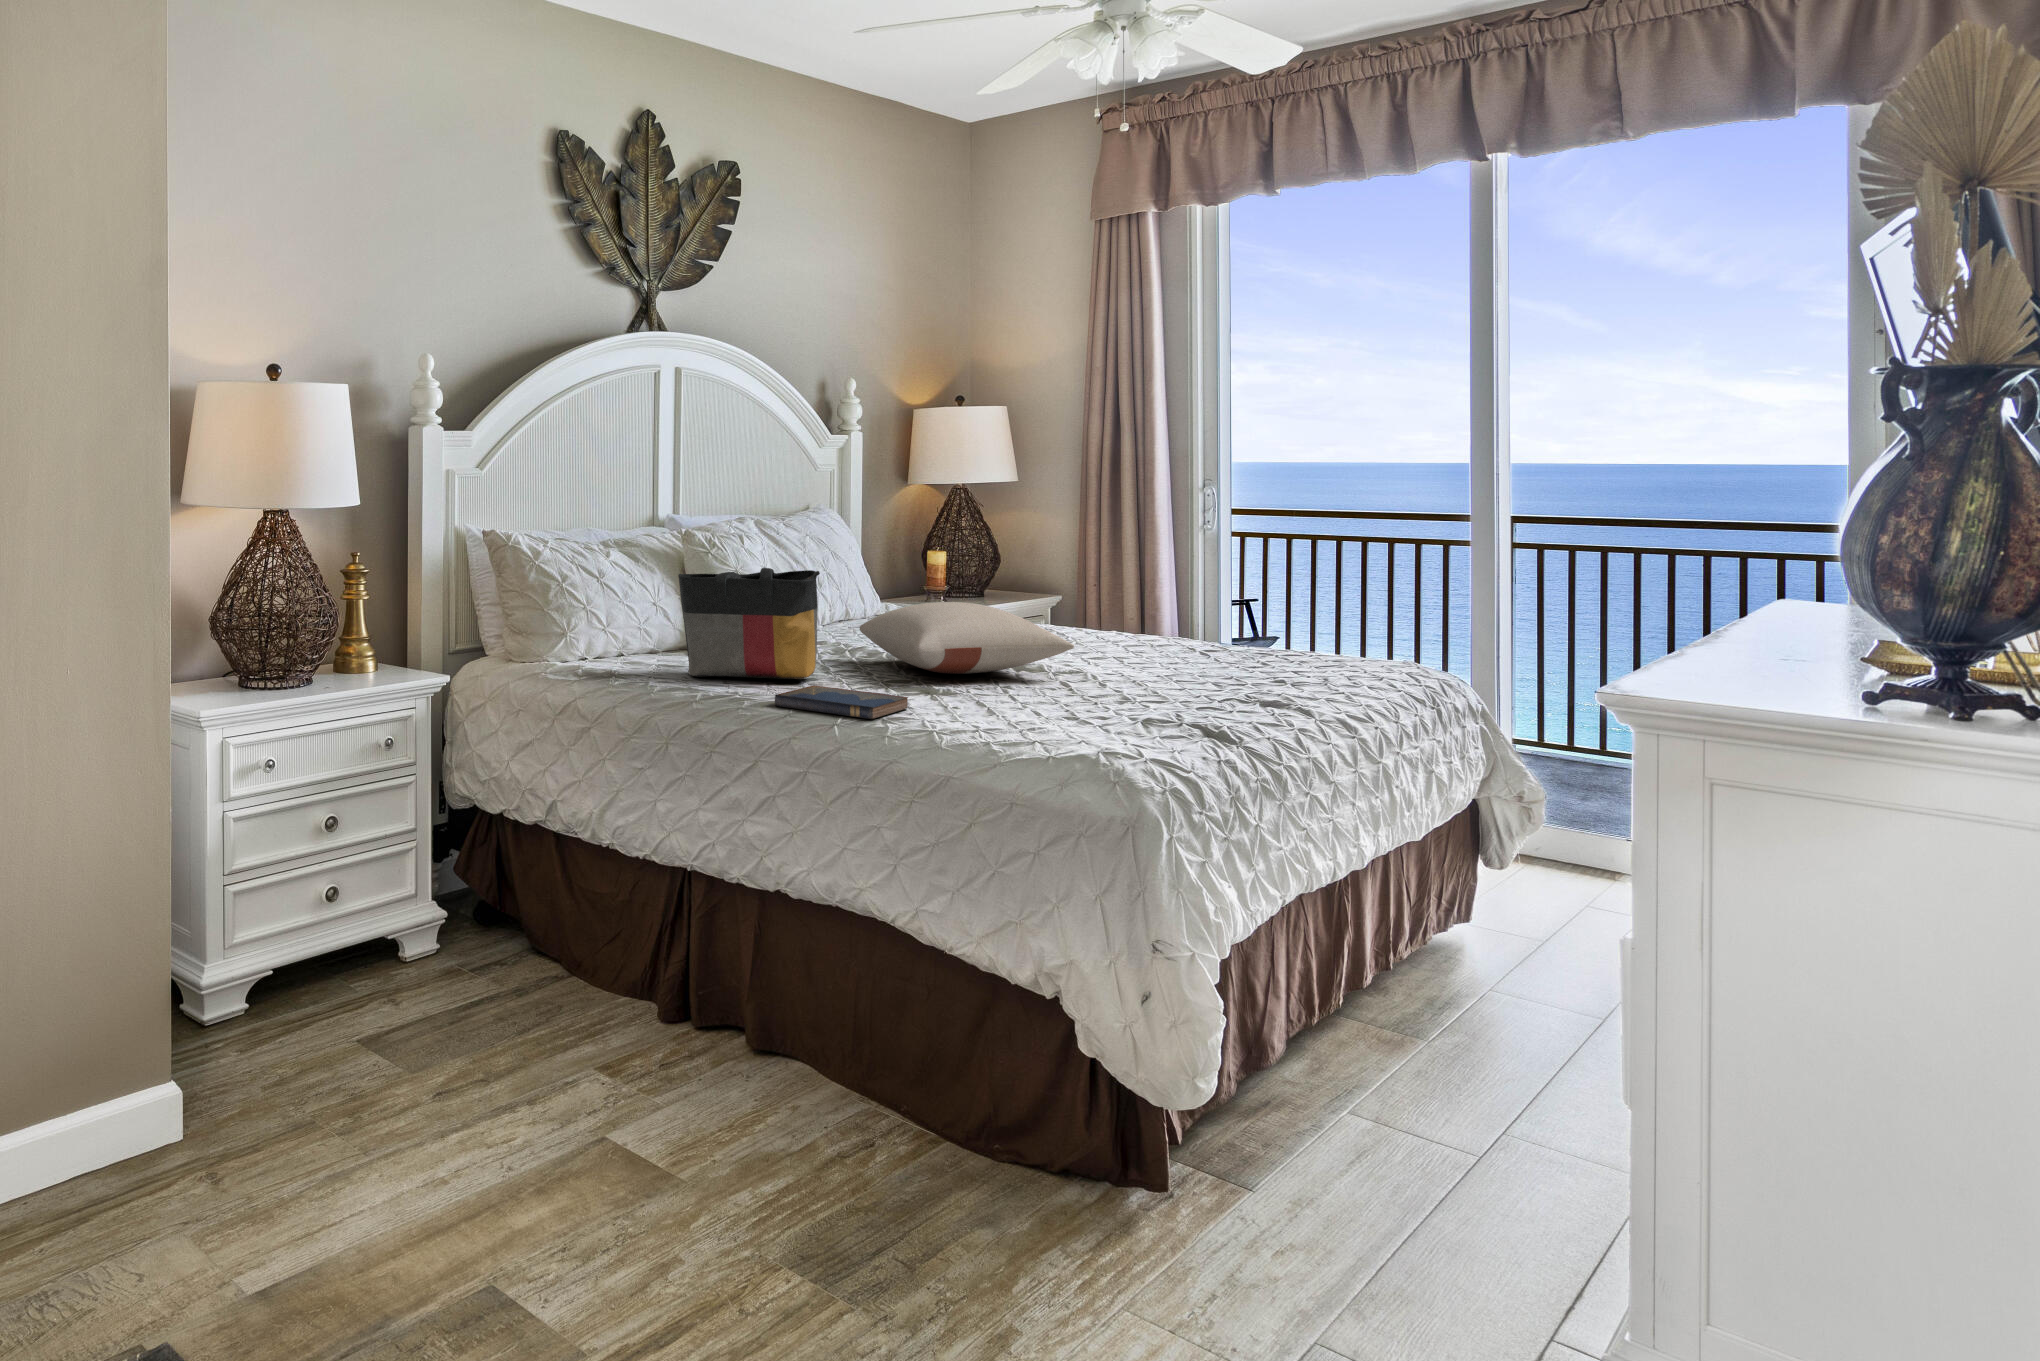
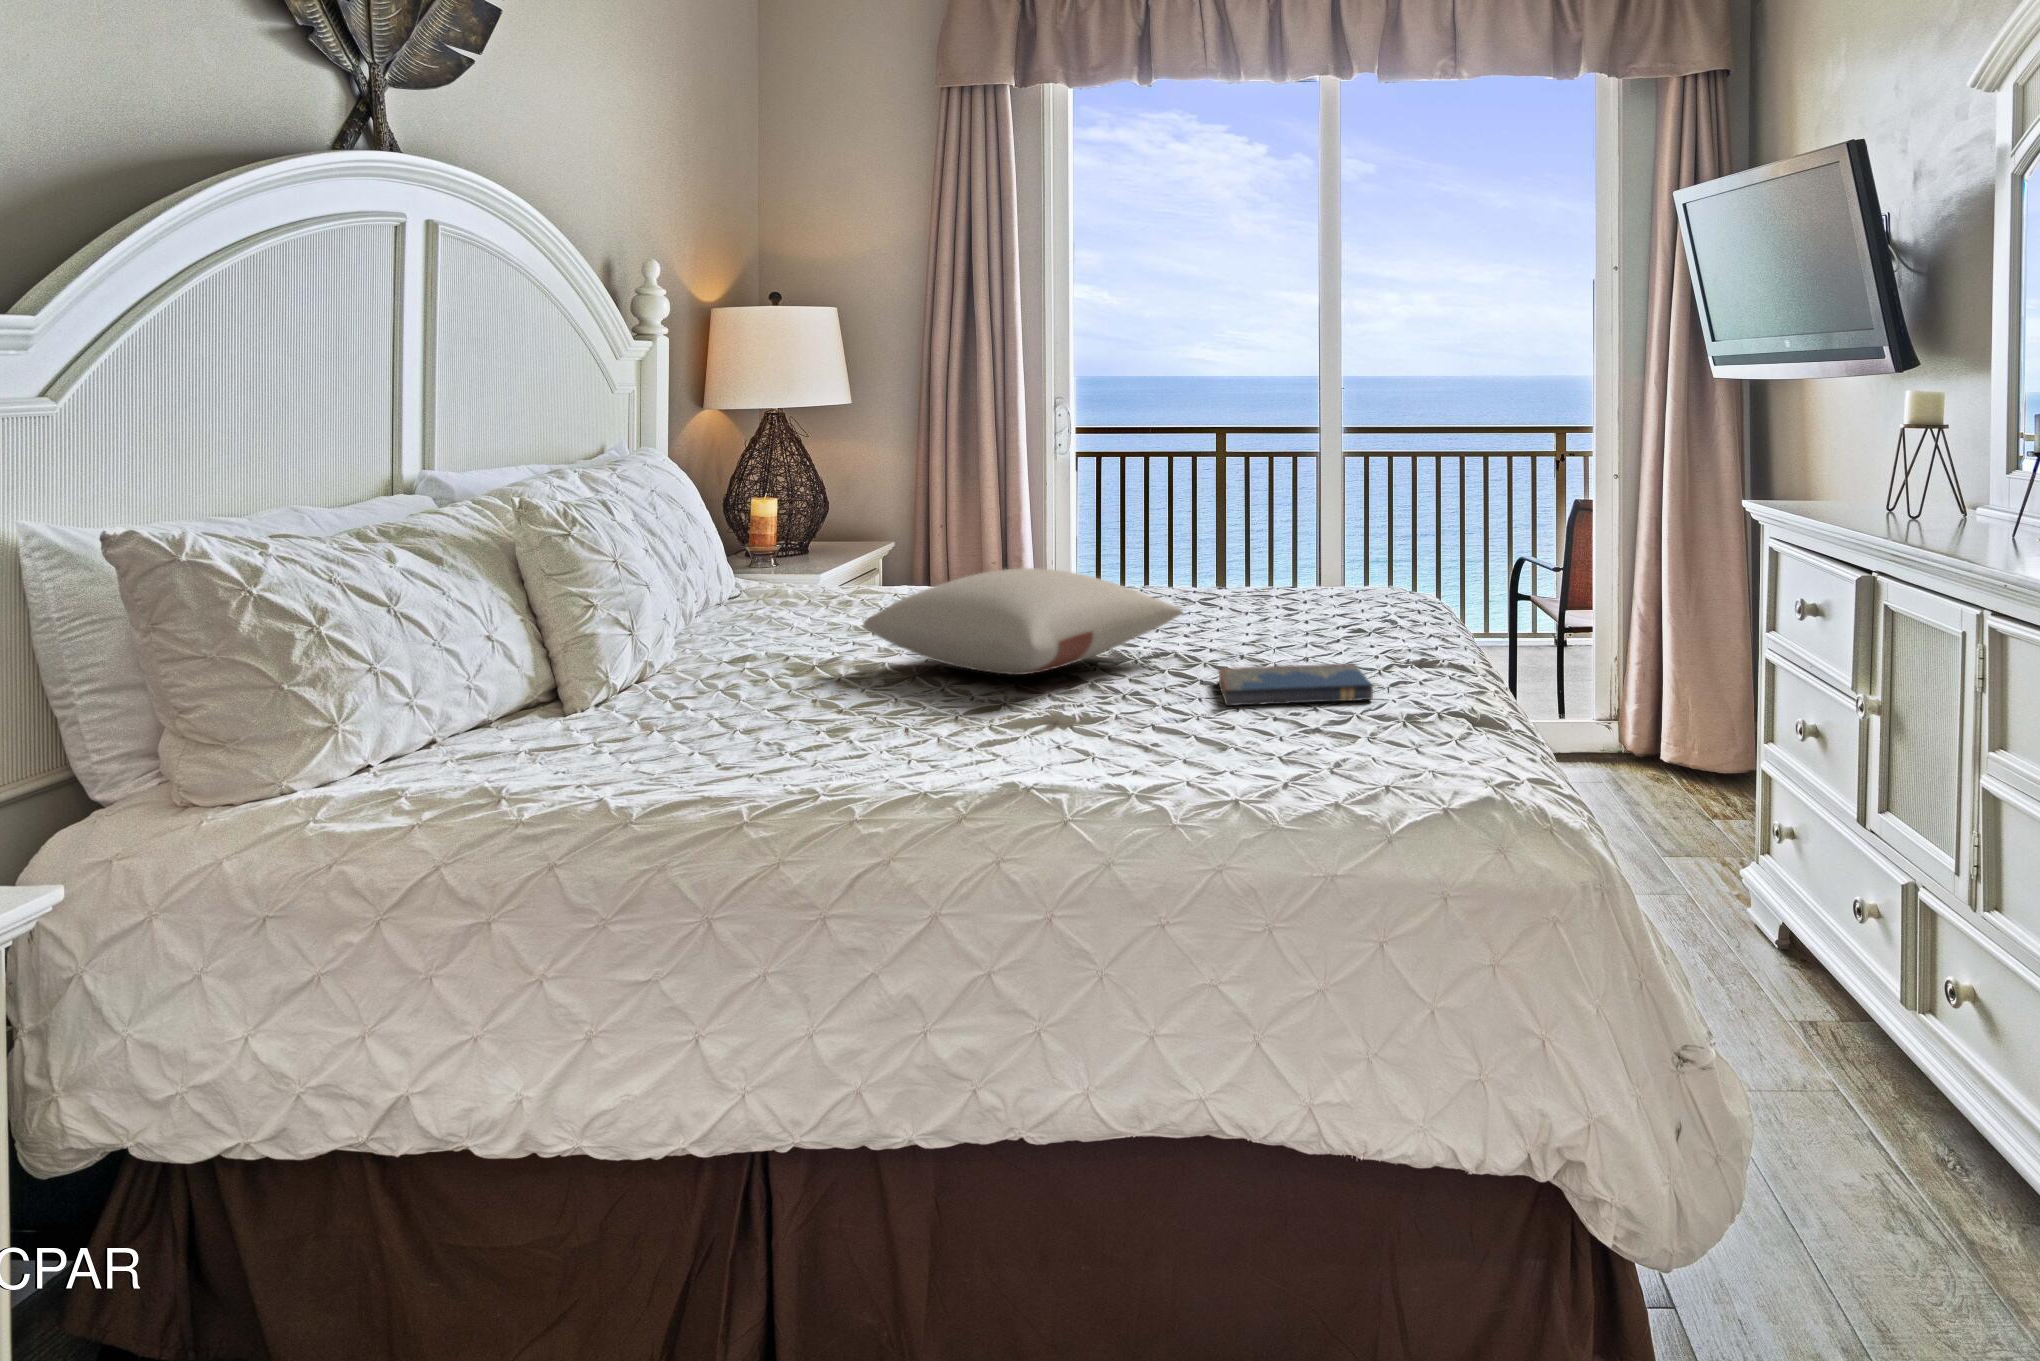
tote bag: present [678,568,820,679] -> none [624,548,888,759]
hardcover book: present [775,685,908,719] -> present [1218,663,1373,706]

